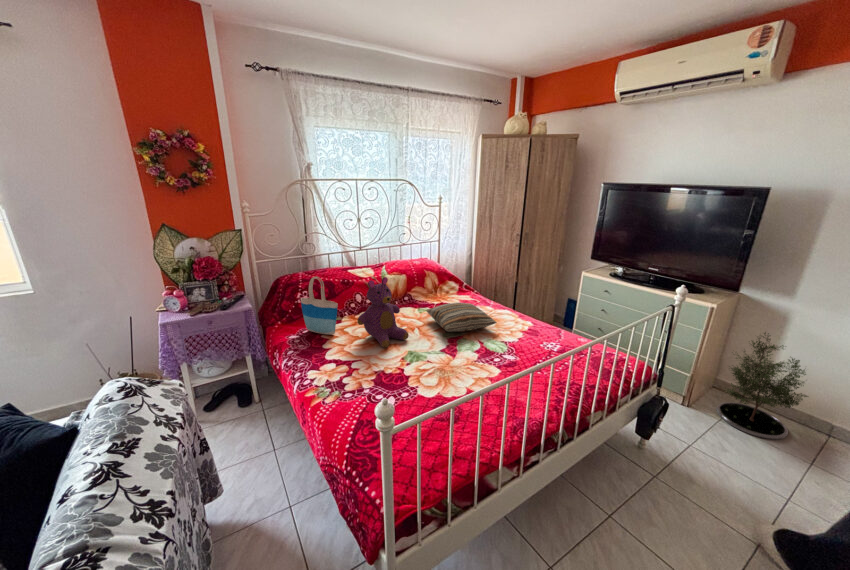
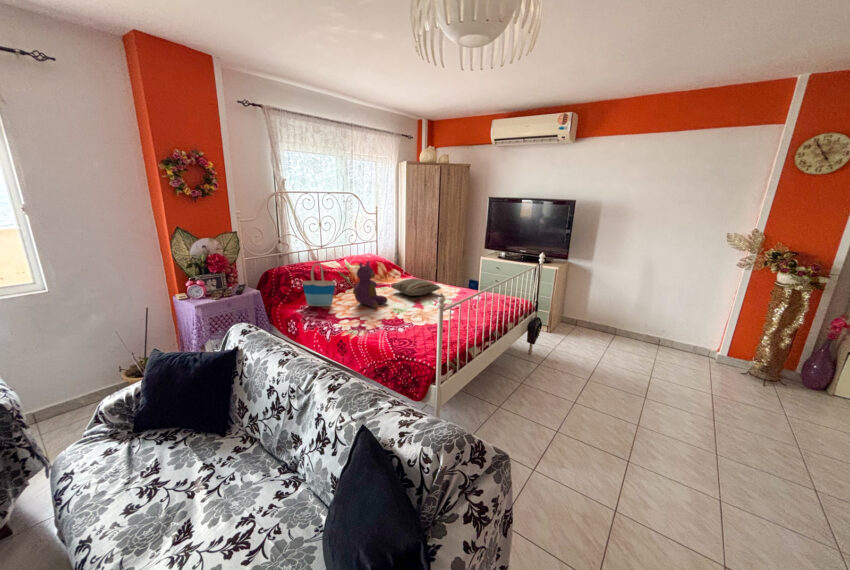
potted tree: present [717,332,808,439] -> none [563,280,603,340]

